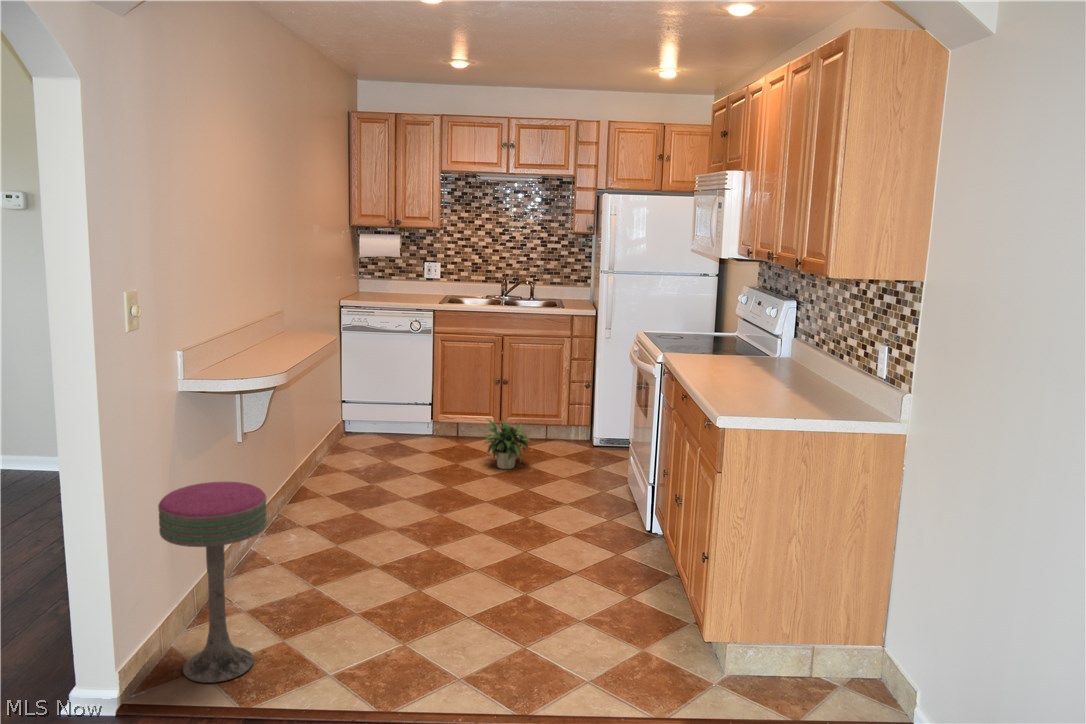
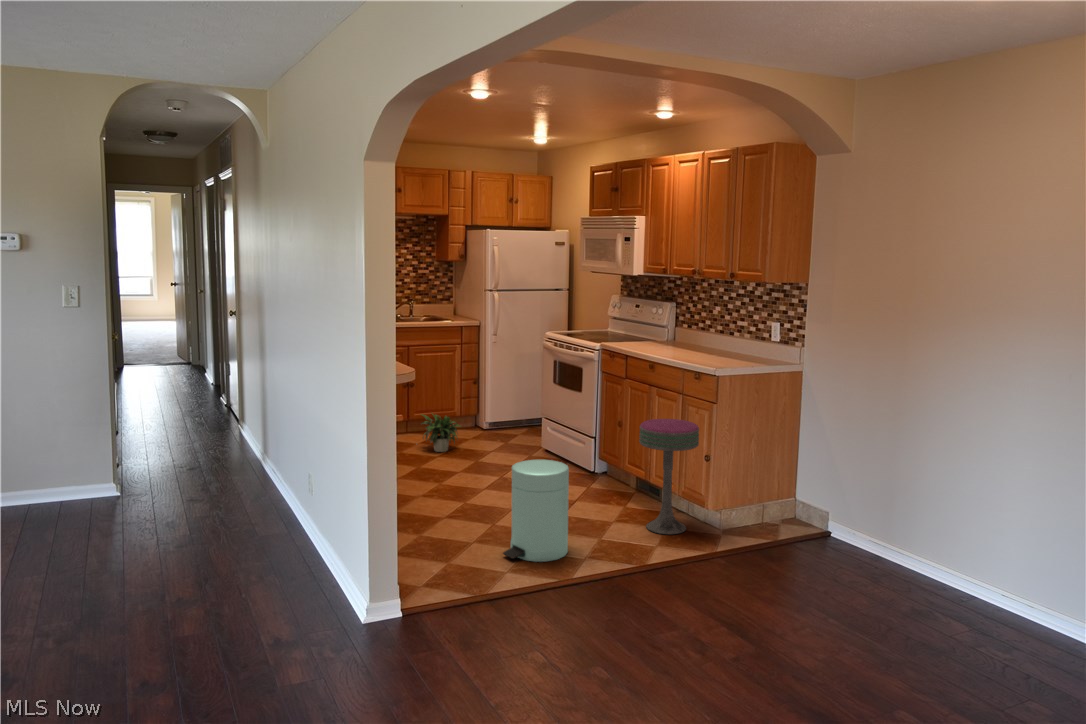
bar stool: present [158,482,267,683] -> present [639,419,699,534]
trash can: none [361,509,462,664] -> present [503,460,569,562]

